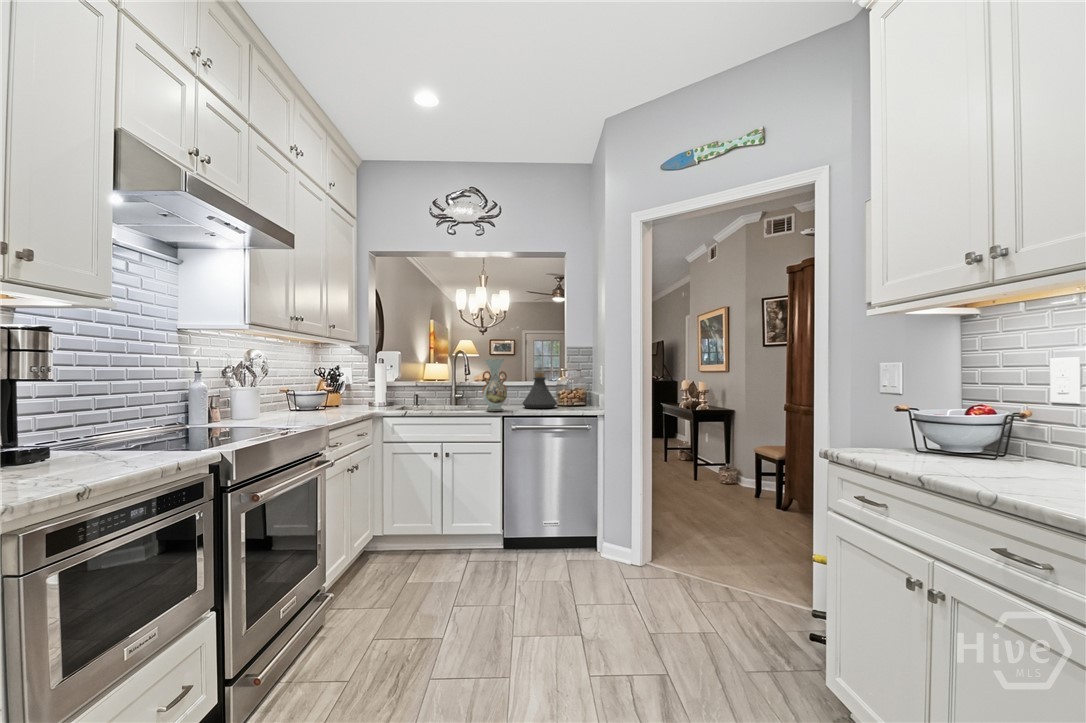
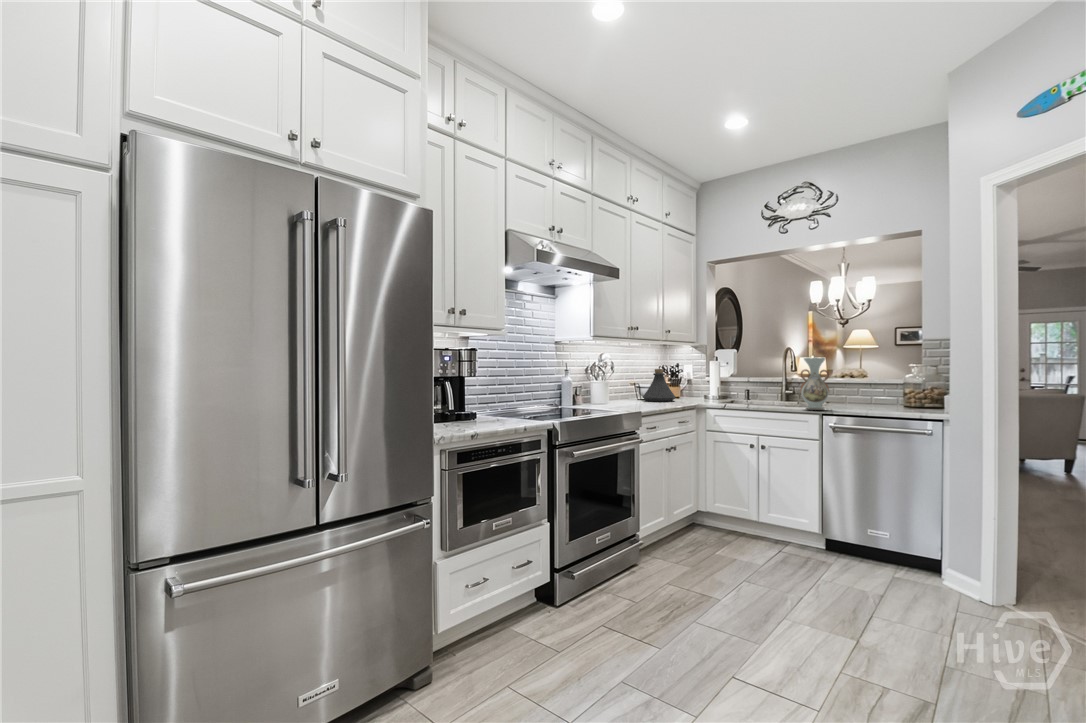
bottle: present [522,373,557,408] -> present [643,369,676,402]

